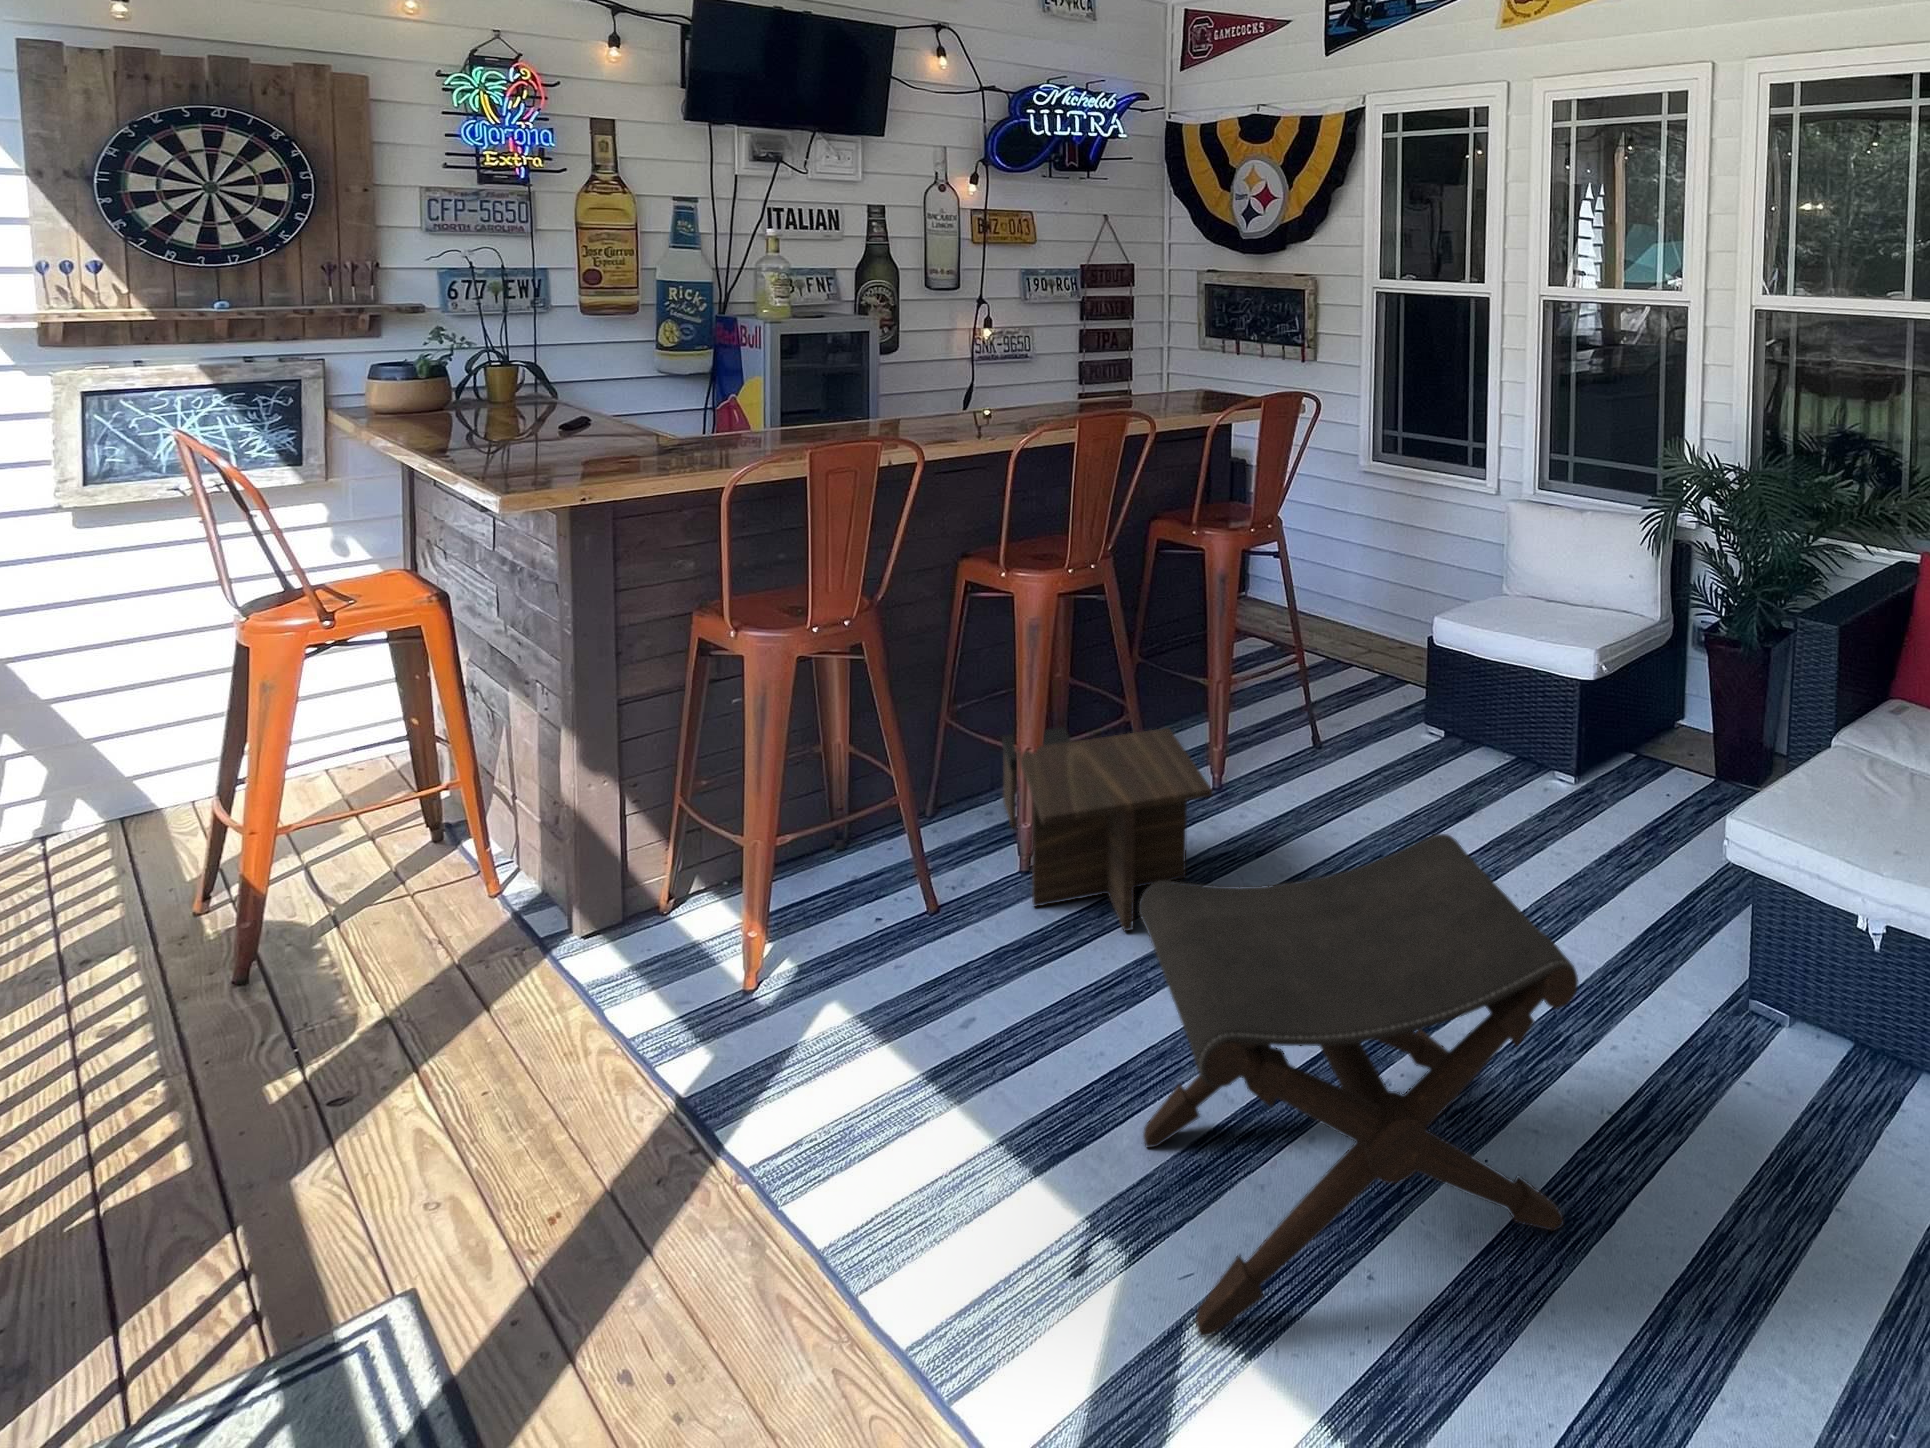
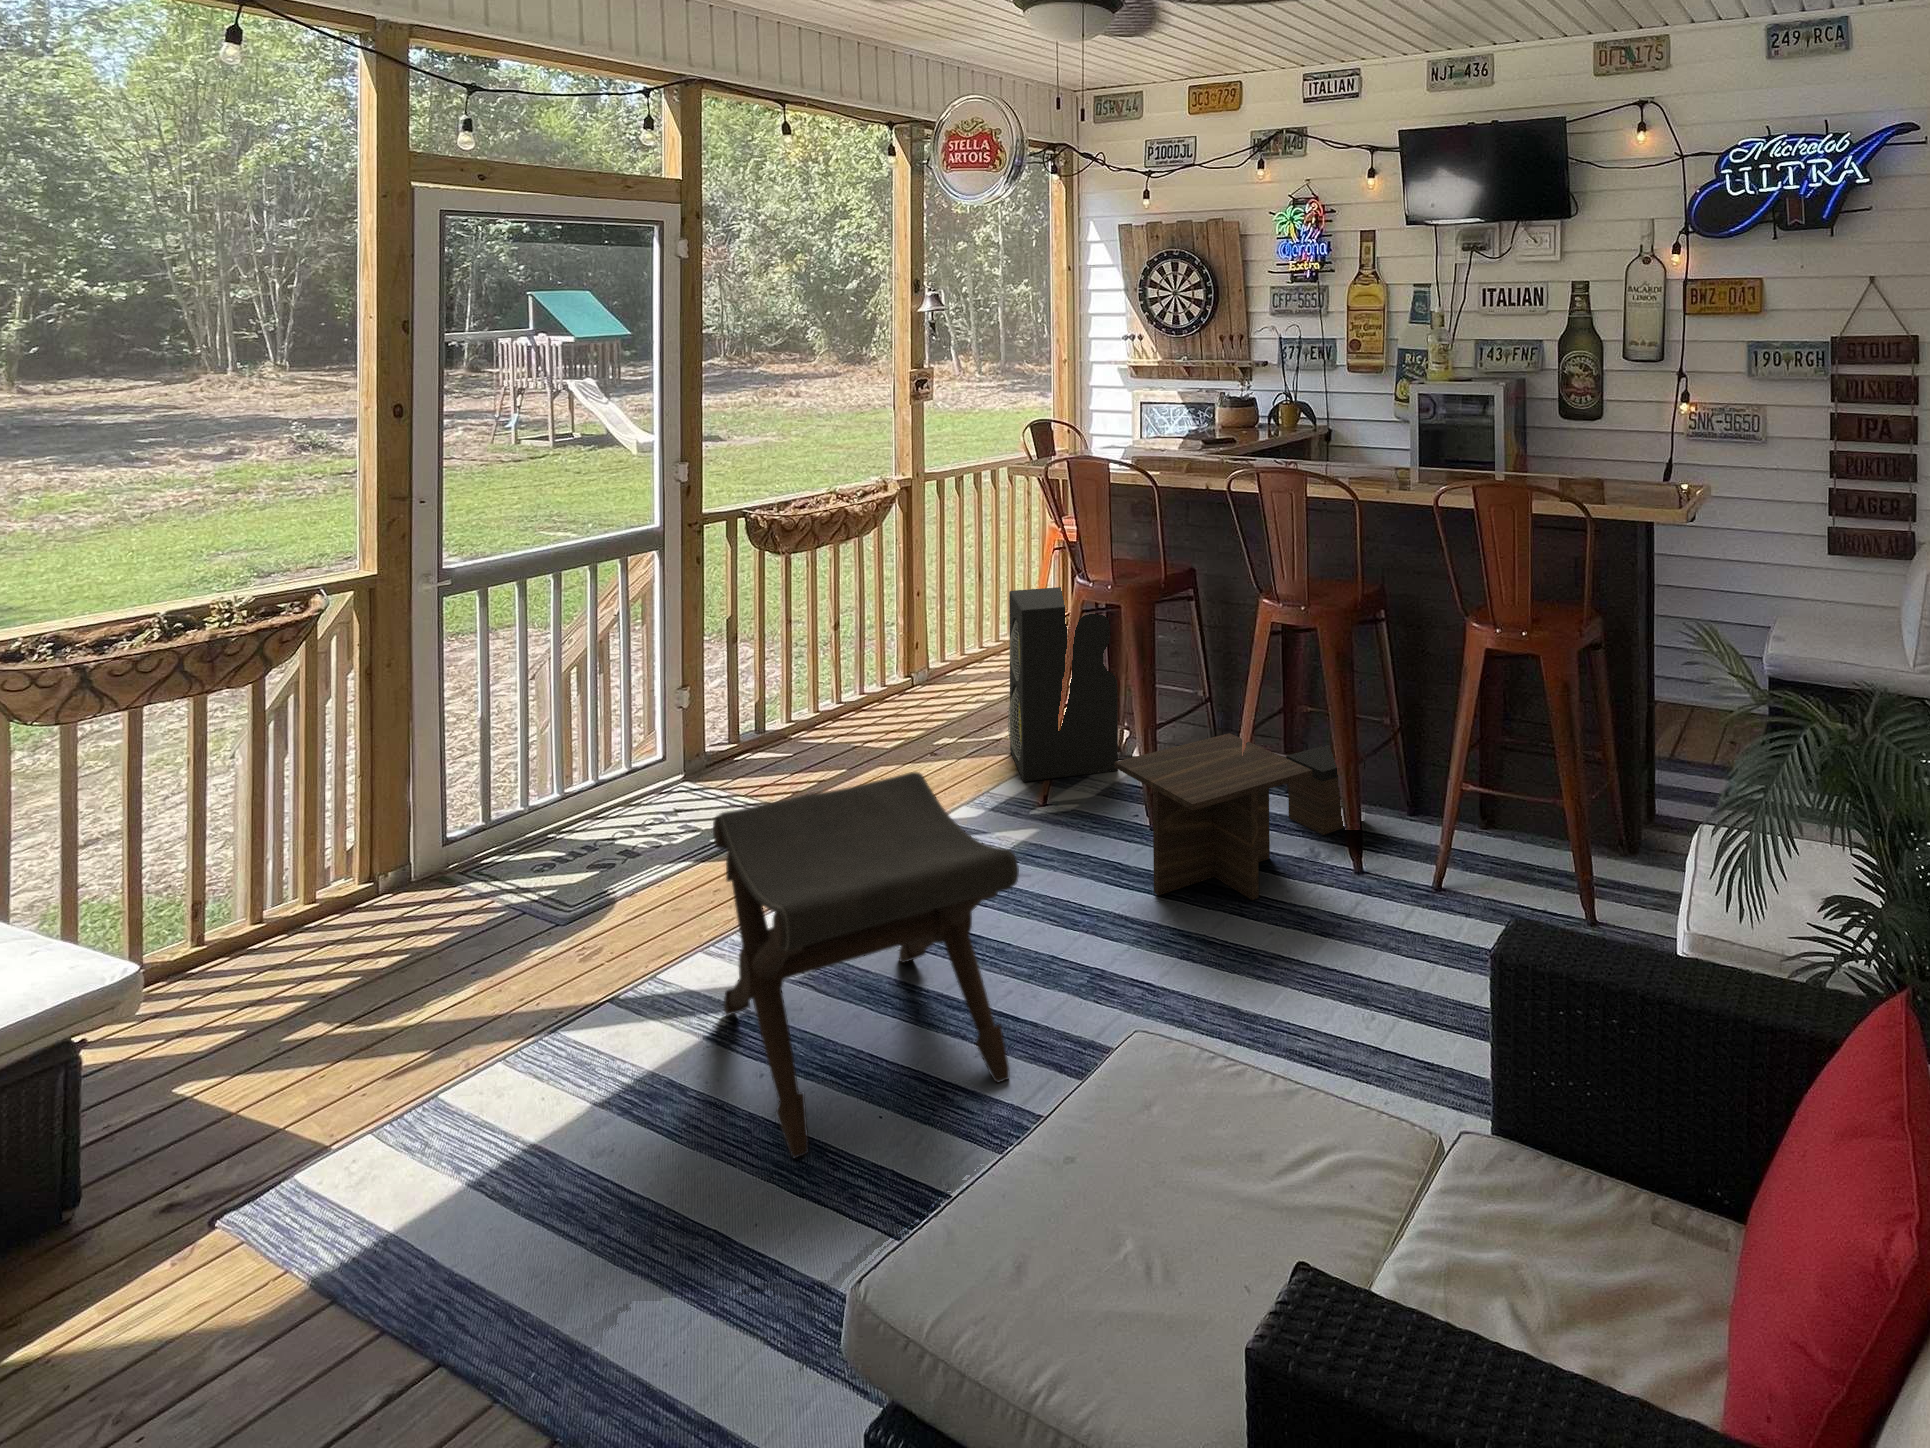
speaker: none [480,674,719,1011] -> present [1008,587,1118,782]

